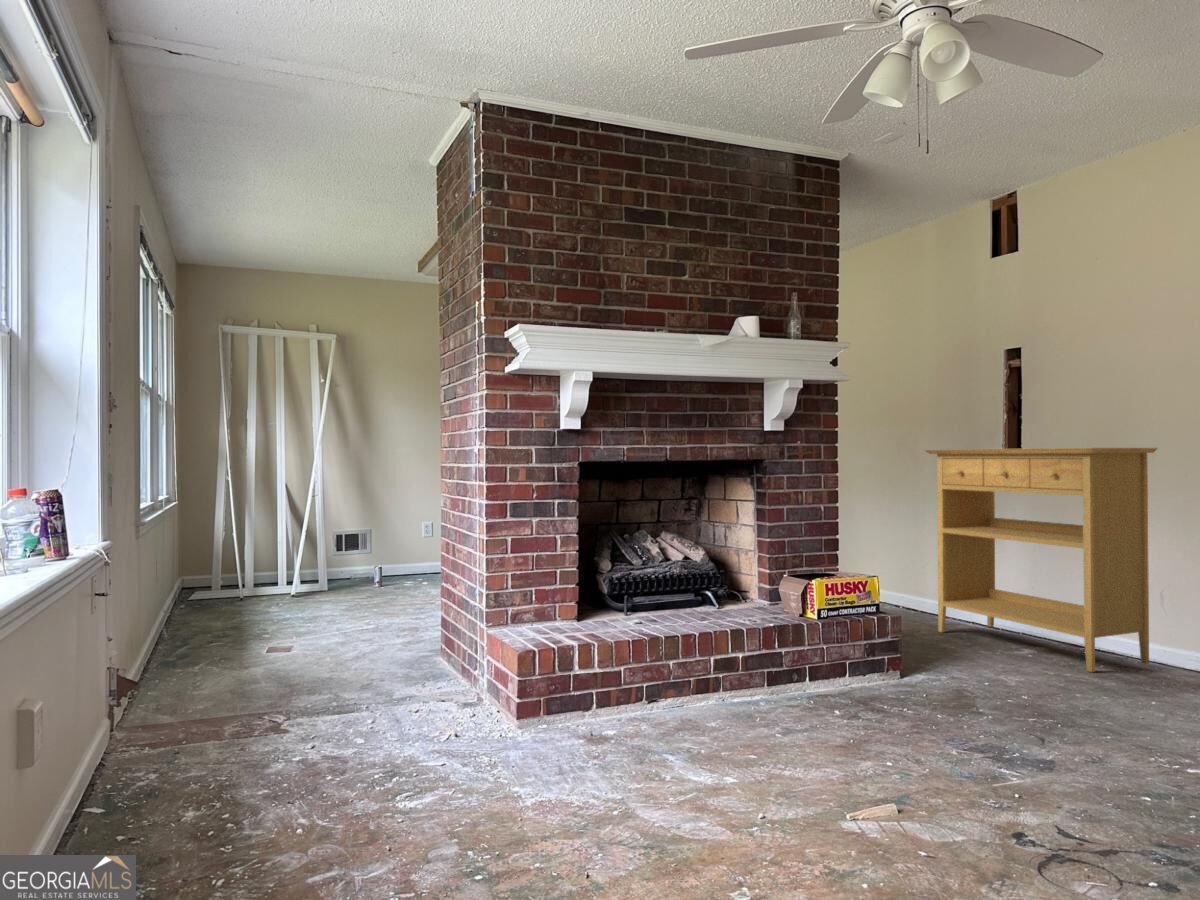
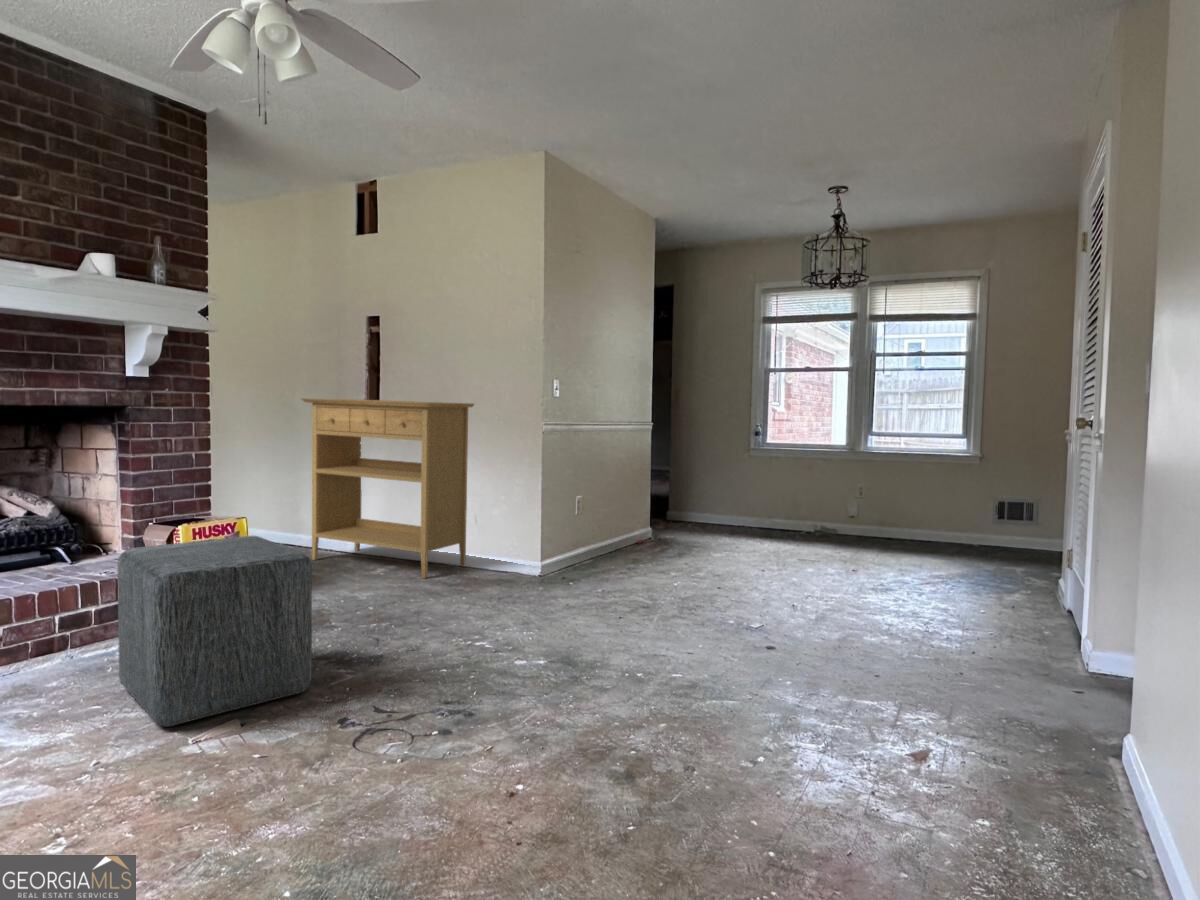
ottoman: none [767,595,972,792] -> present [117,536,312,726]

